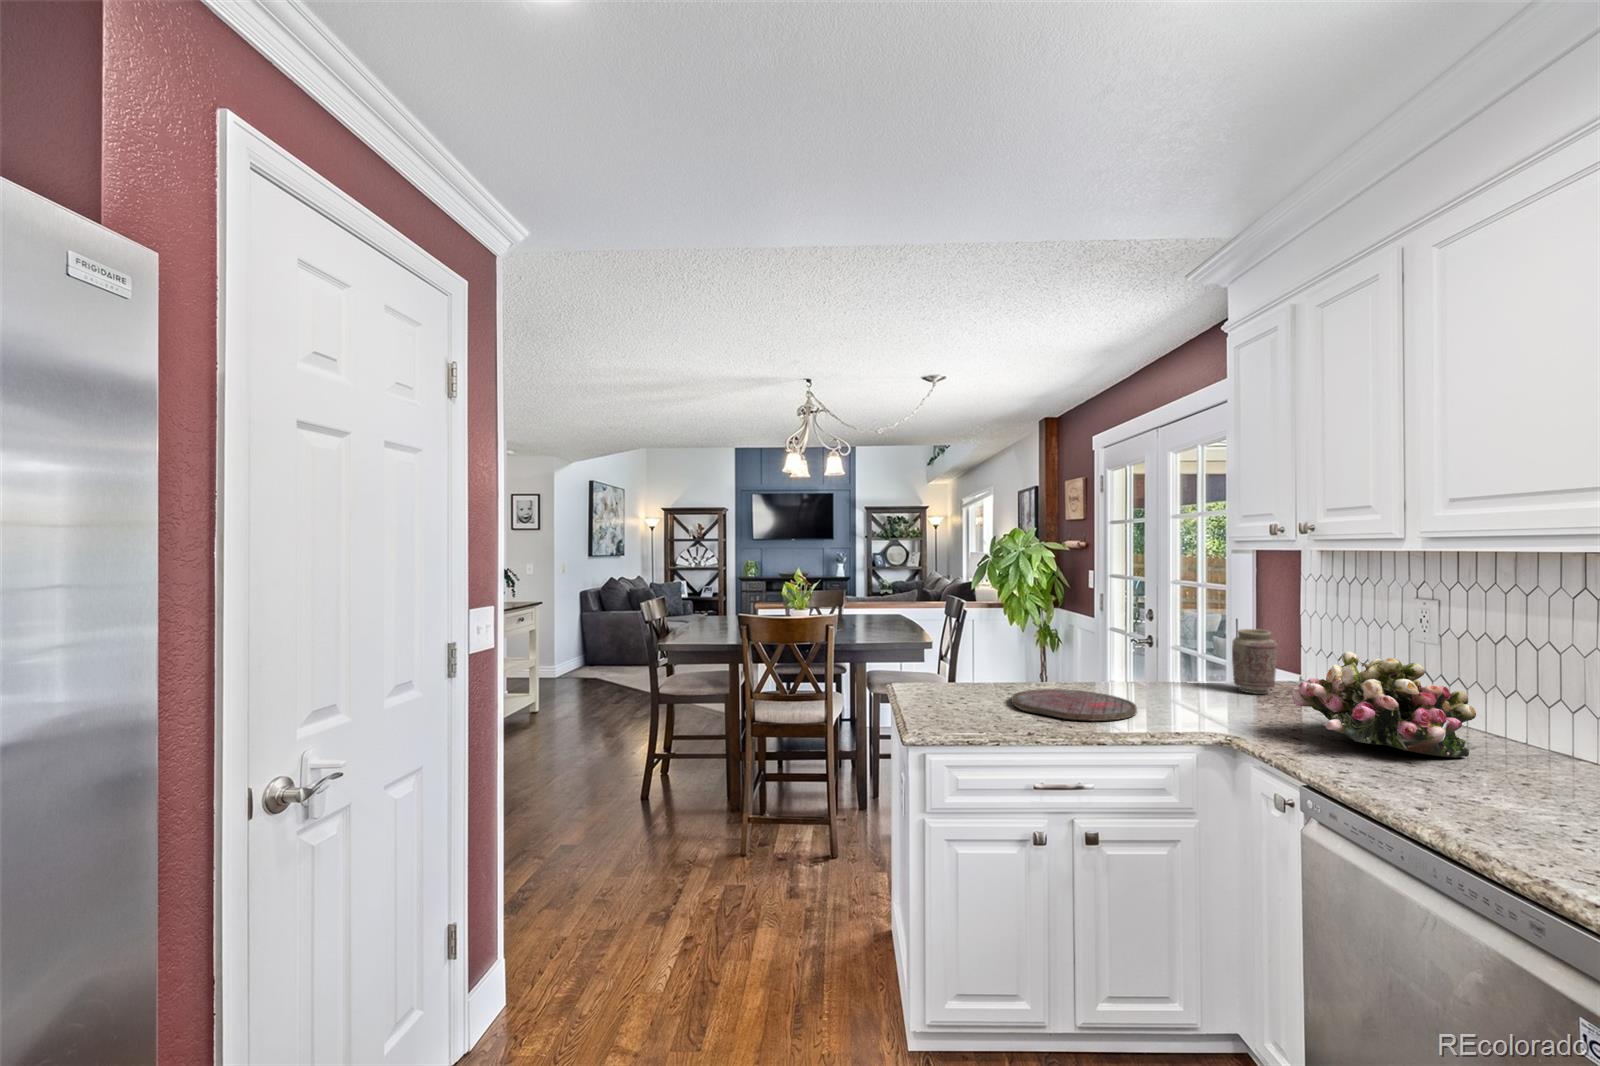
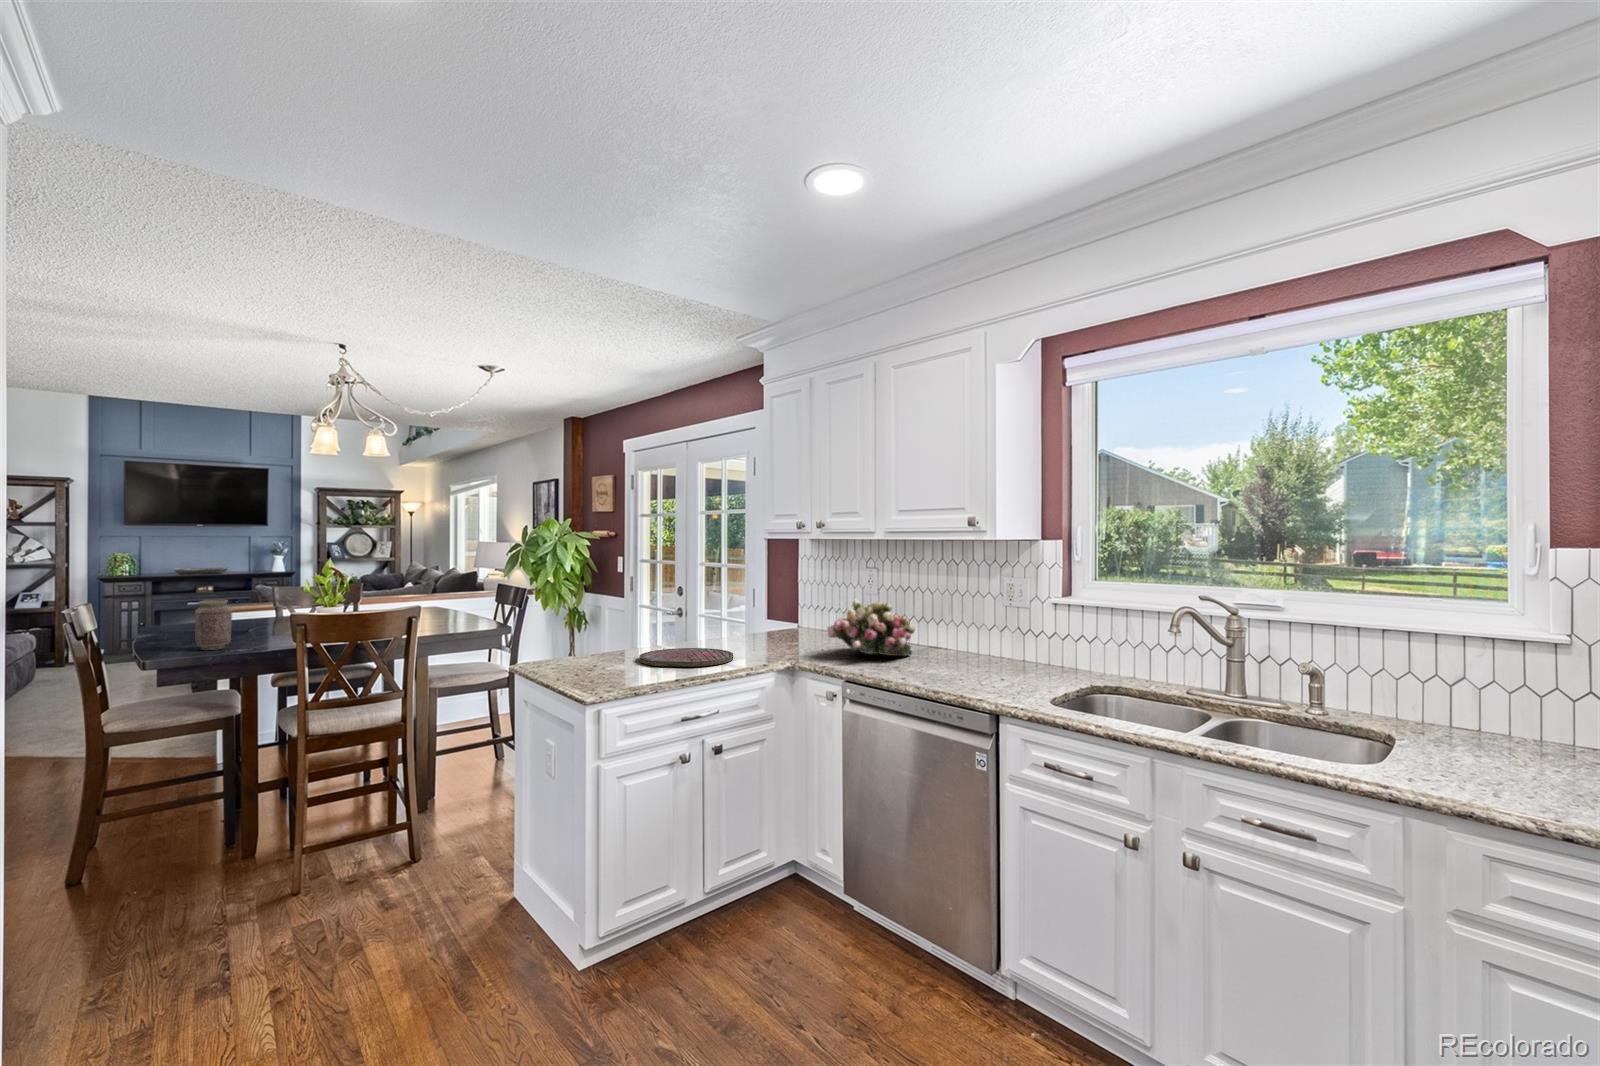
vase: present [1232,629,1277,694] -> present [195,600,232,650]

